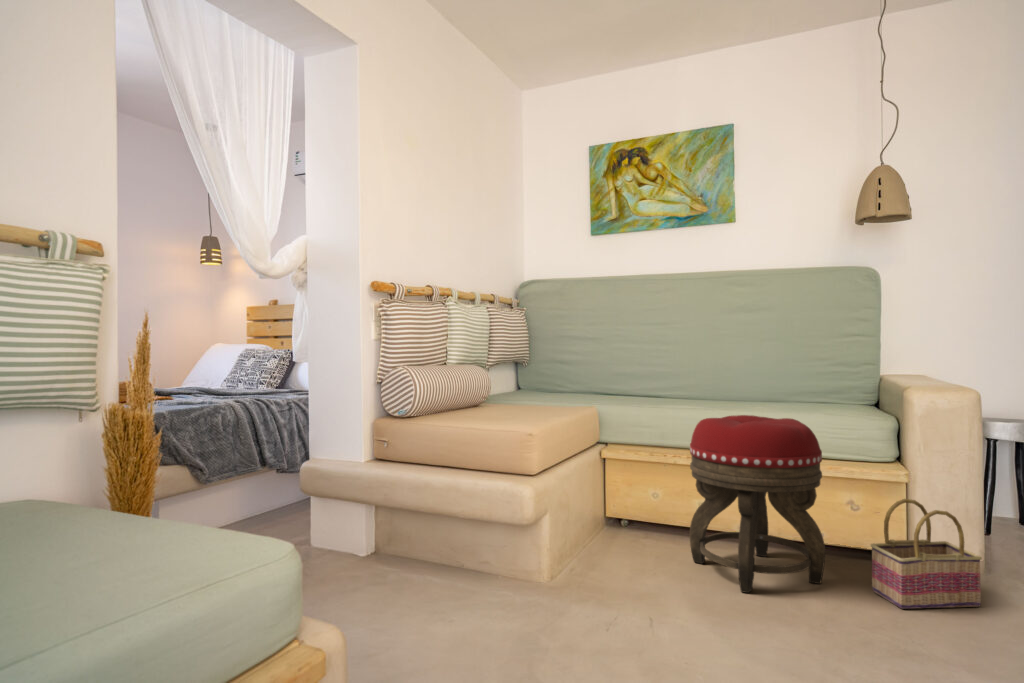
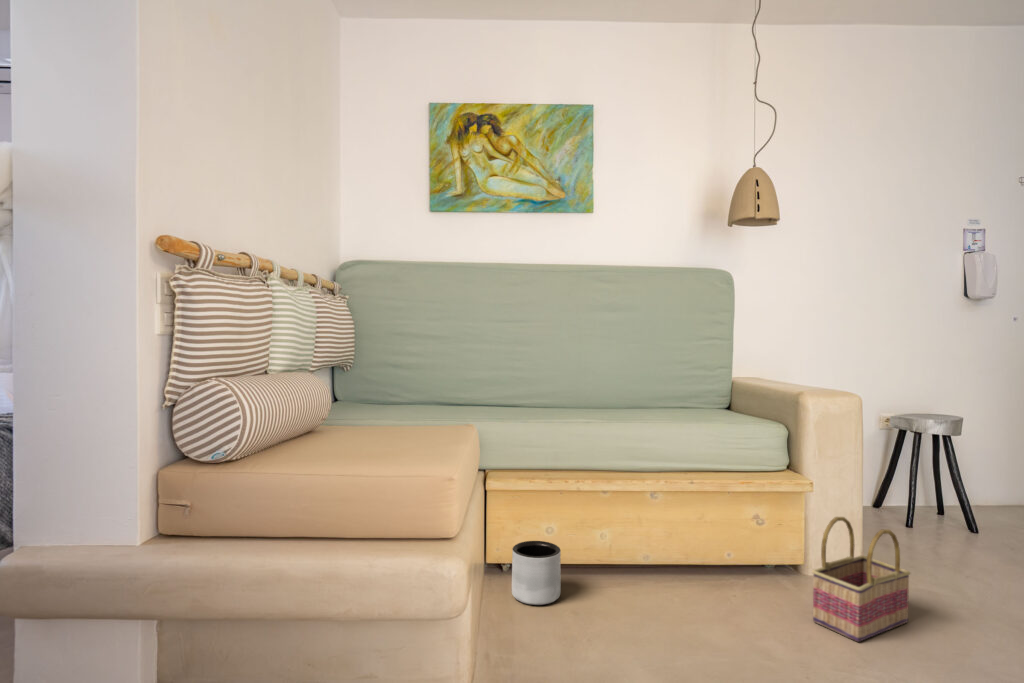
footstool: present [690,415,825,593] -> none [615,432,770,654]
planter: none [616,501,655,548] -> present [512,541,561,605]

